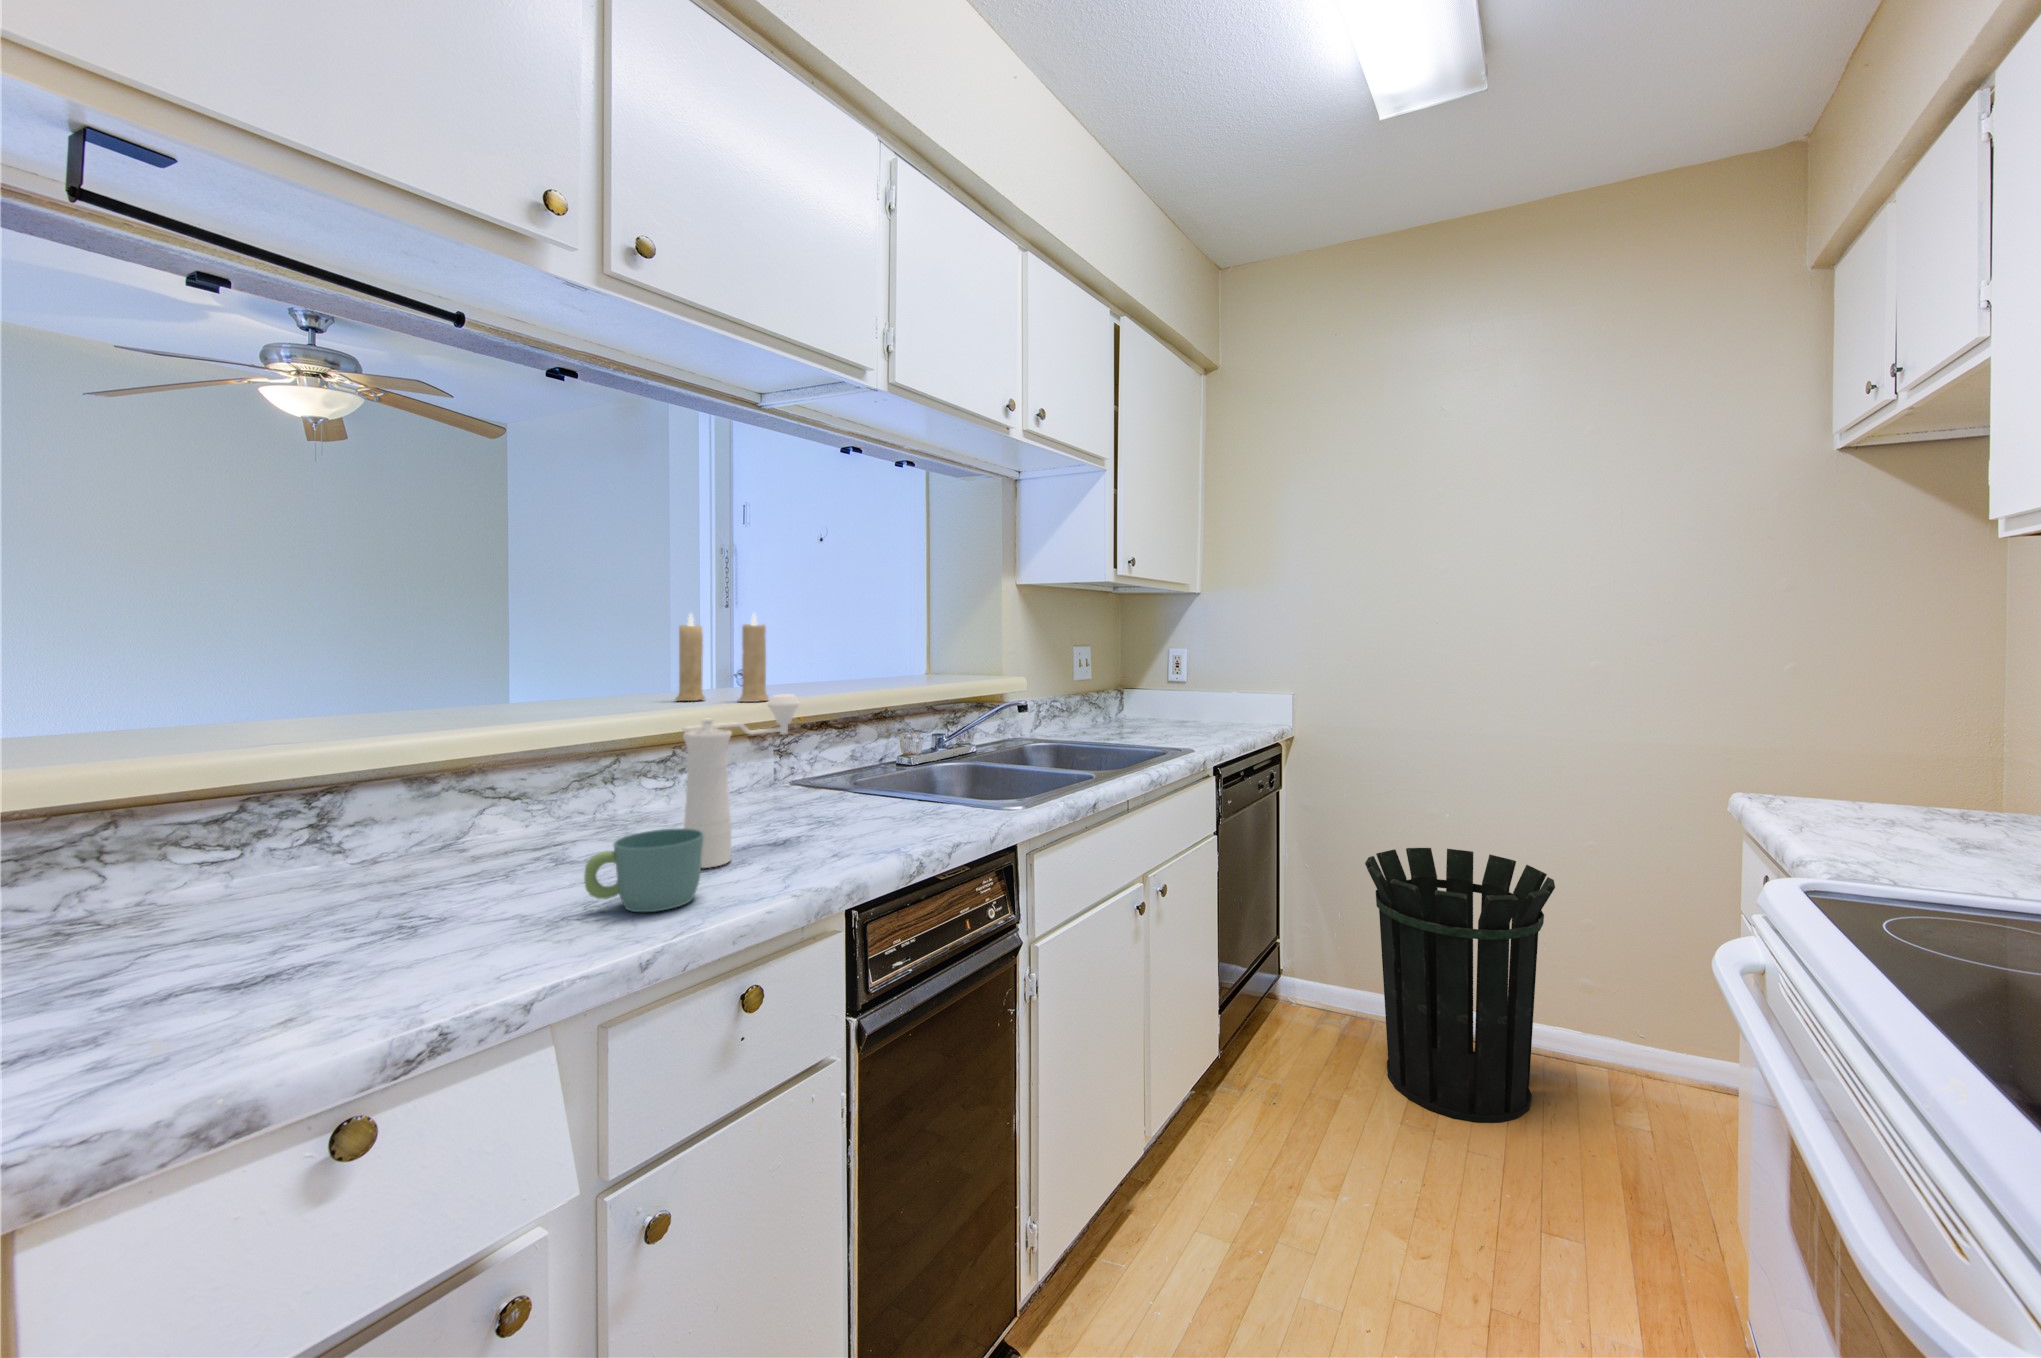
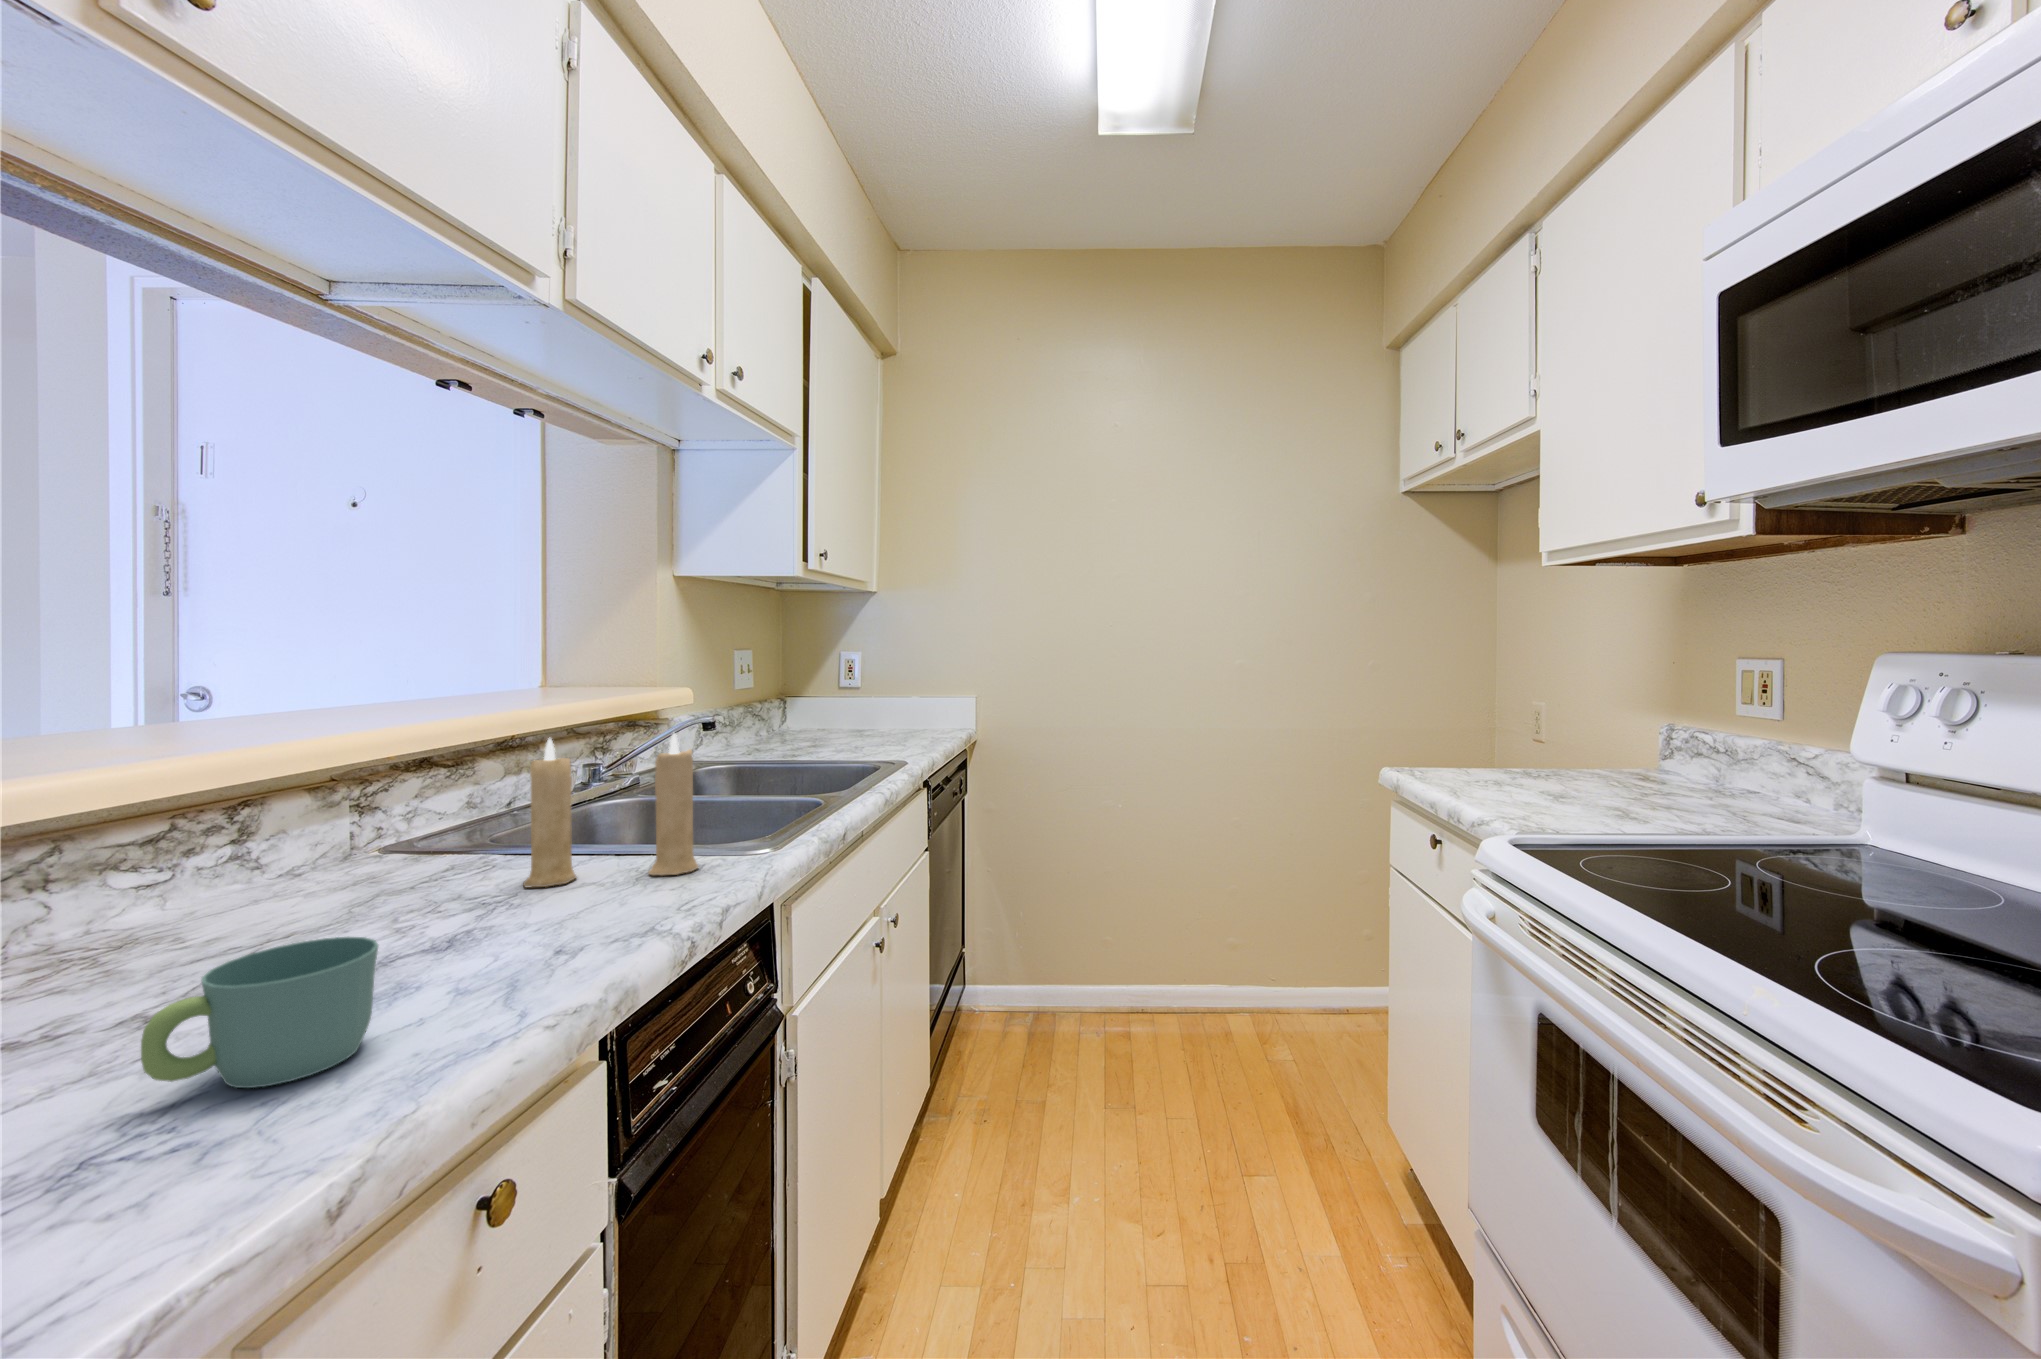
candle: present [676,613,768,702] -> present [523,733,698,887]
pepper mill: present [682,694,800,868] -> none [283,721,478,999]
waste bin: present [1365,848,1555,1122] -> none [1060,834,1221,1083]

